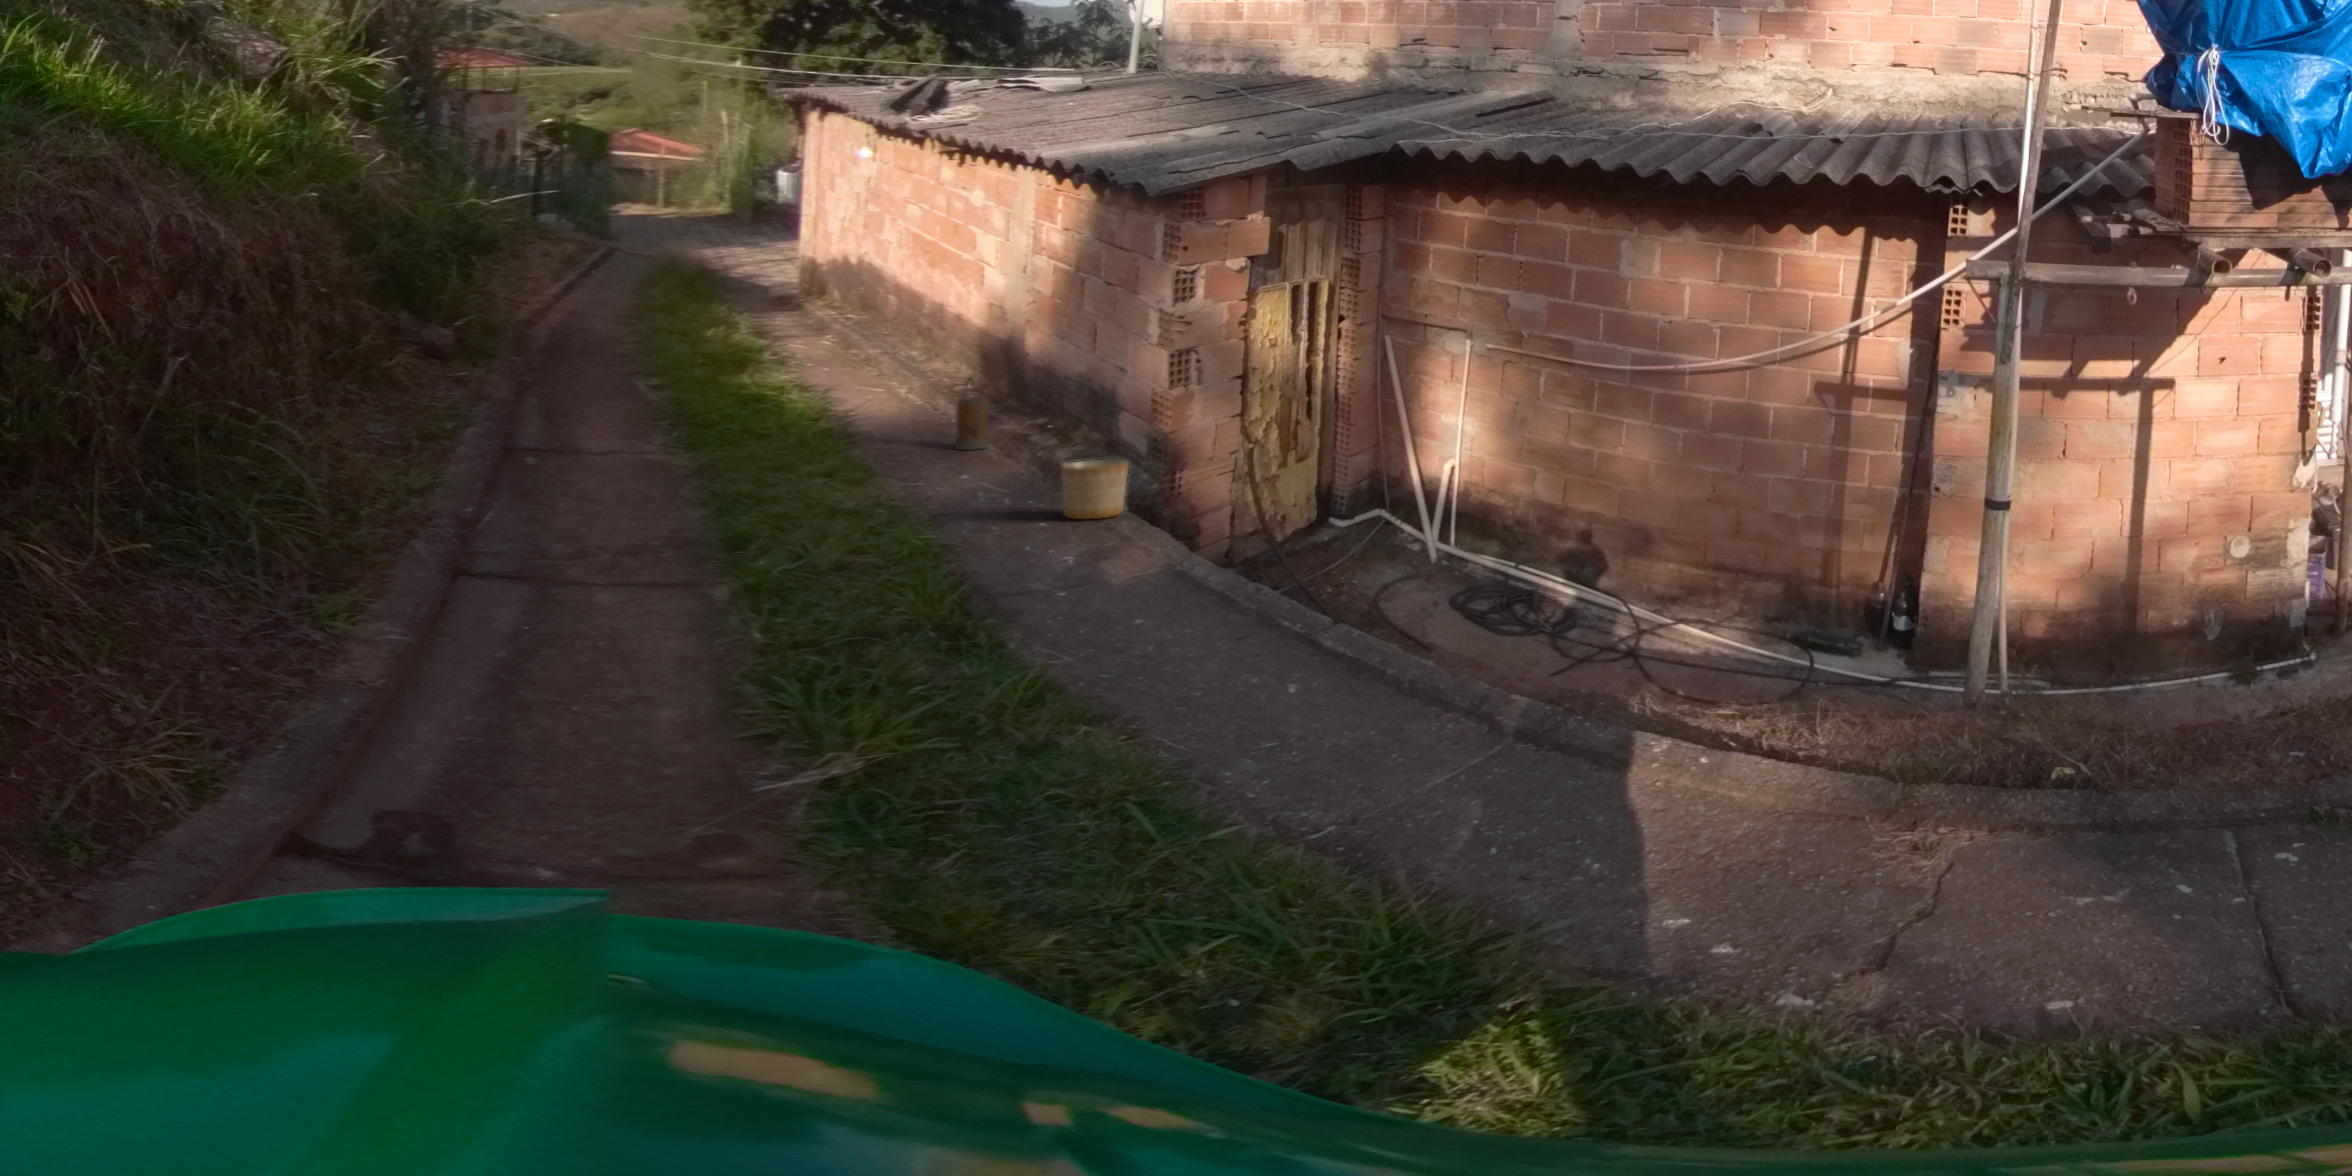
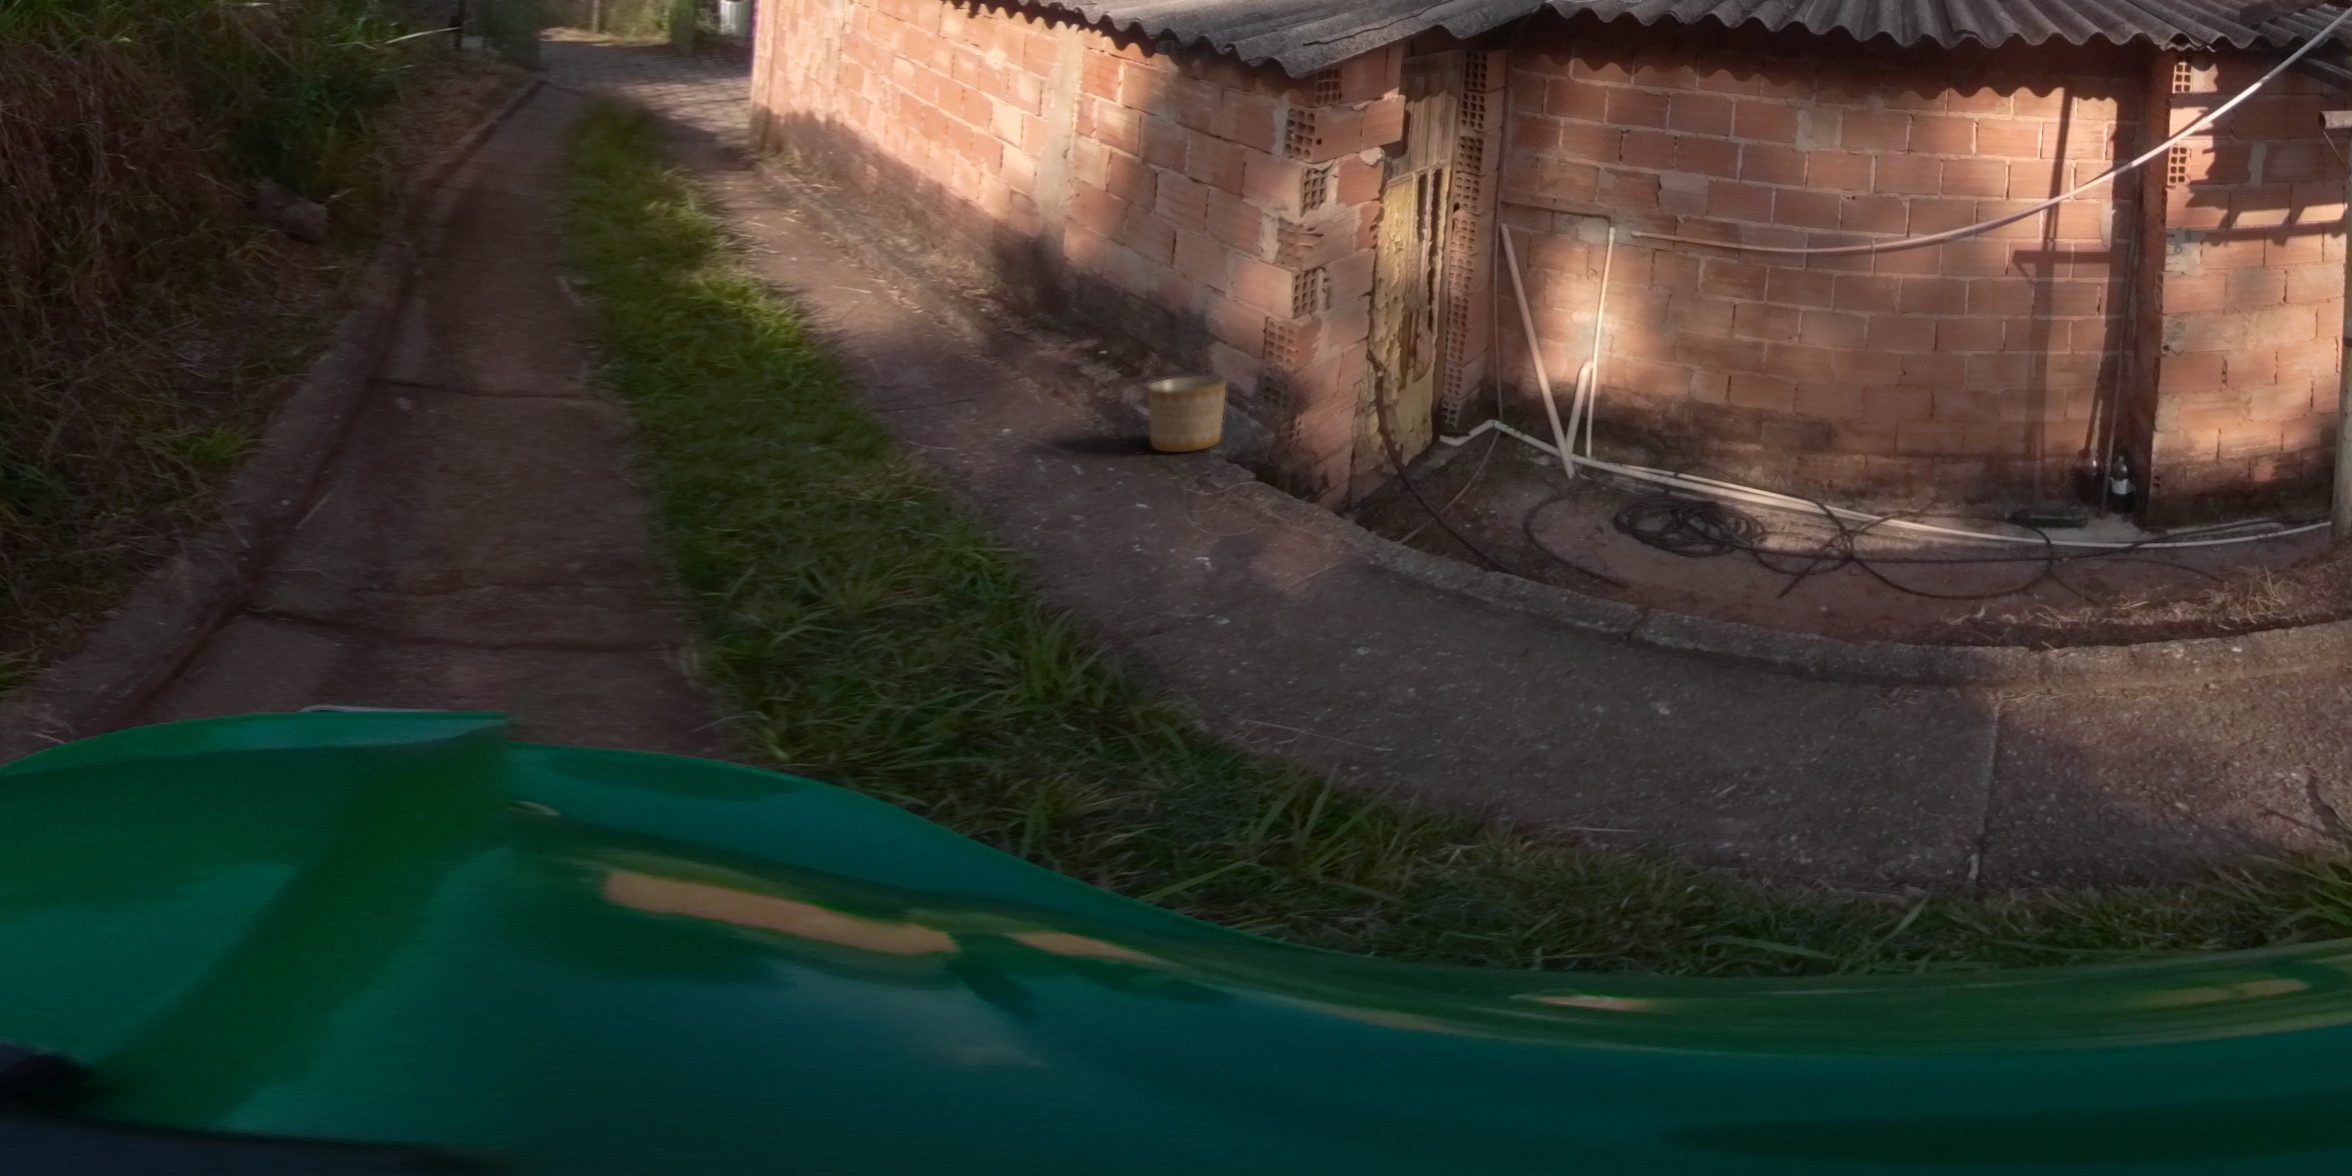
watering can: present [956,378,988,450] -> none [991,258,1027,344]

